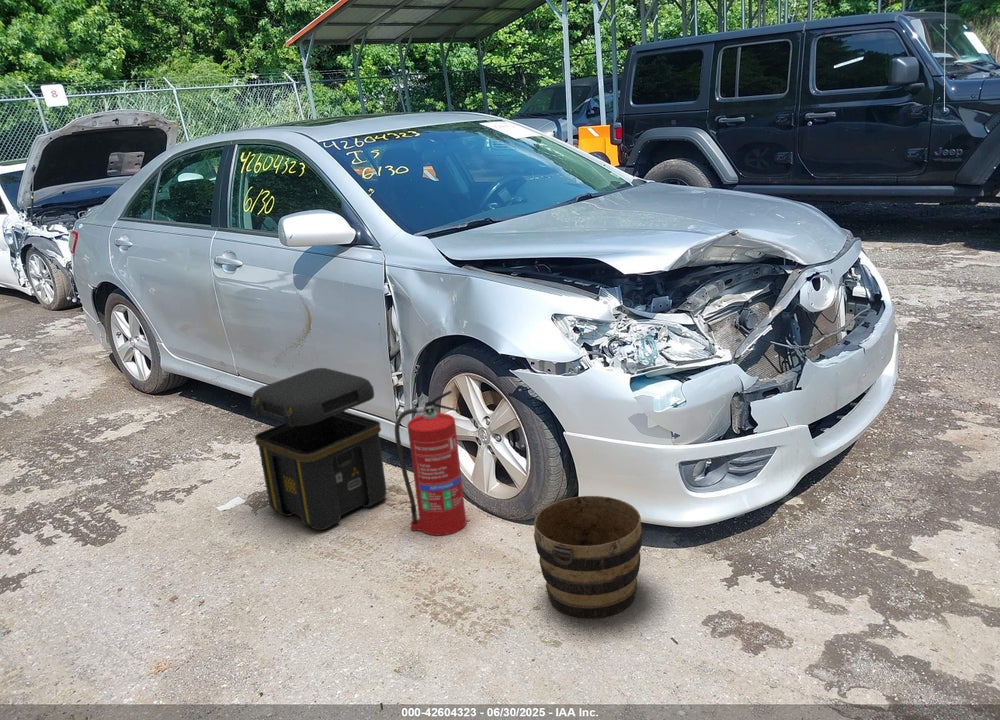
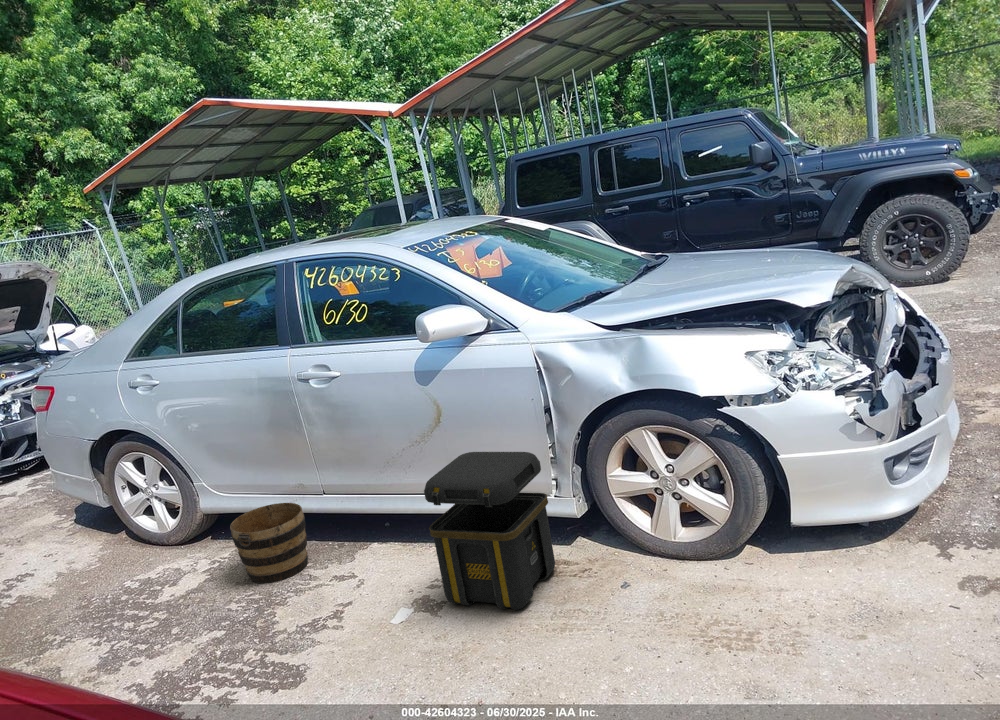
fire extinguisher: present [395,391,467,536] -> none [590,445,658,589]
bucket: present [534,496,643,618] -> present [230,503,308,583]

